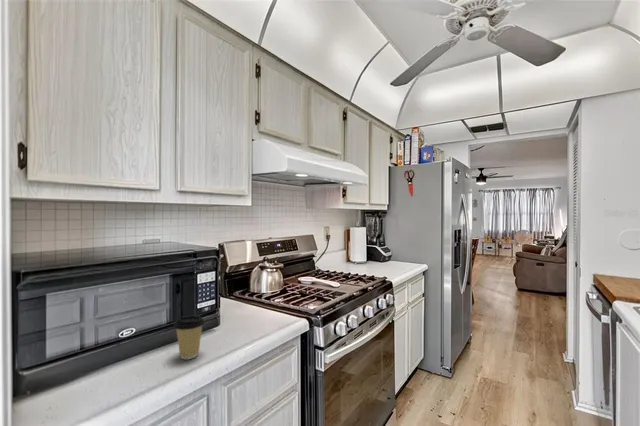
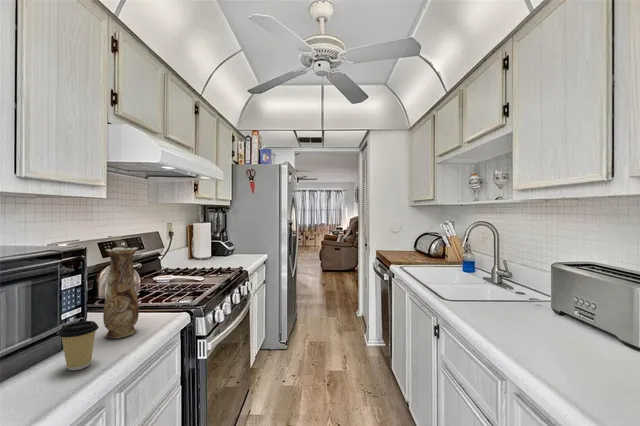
vase: none [225,250,253,335] -> present [103,247,139,338]

